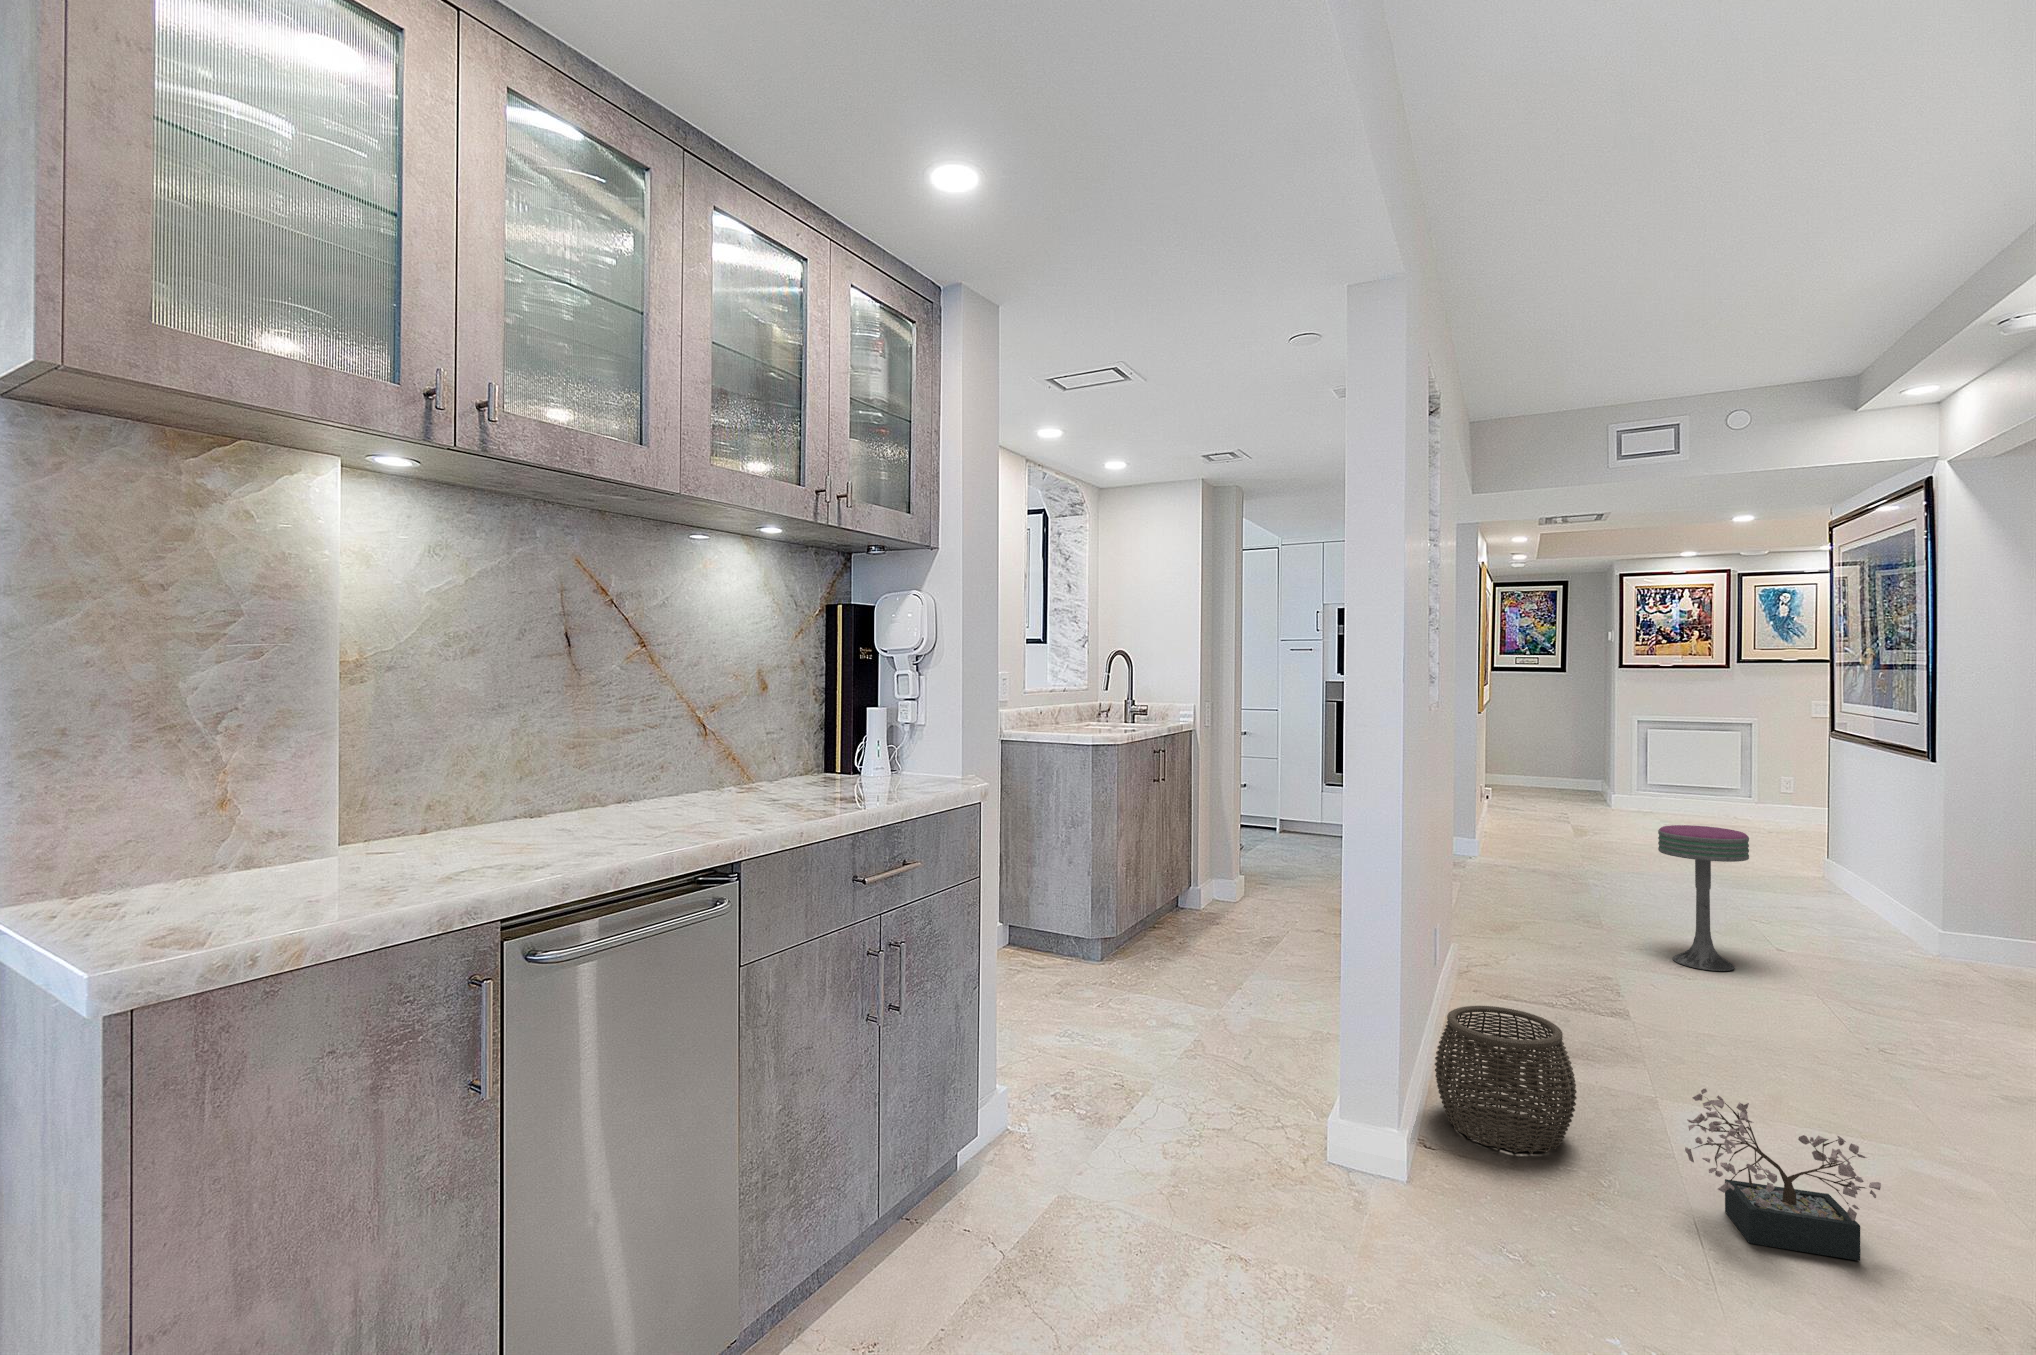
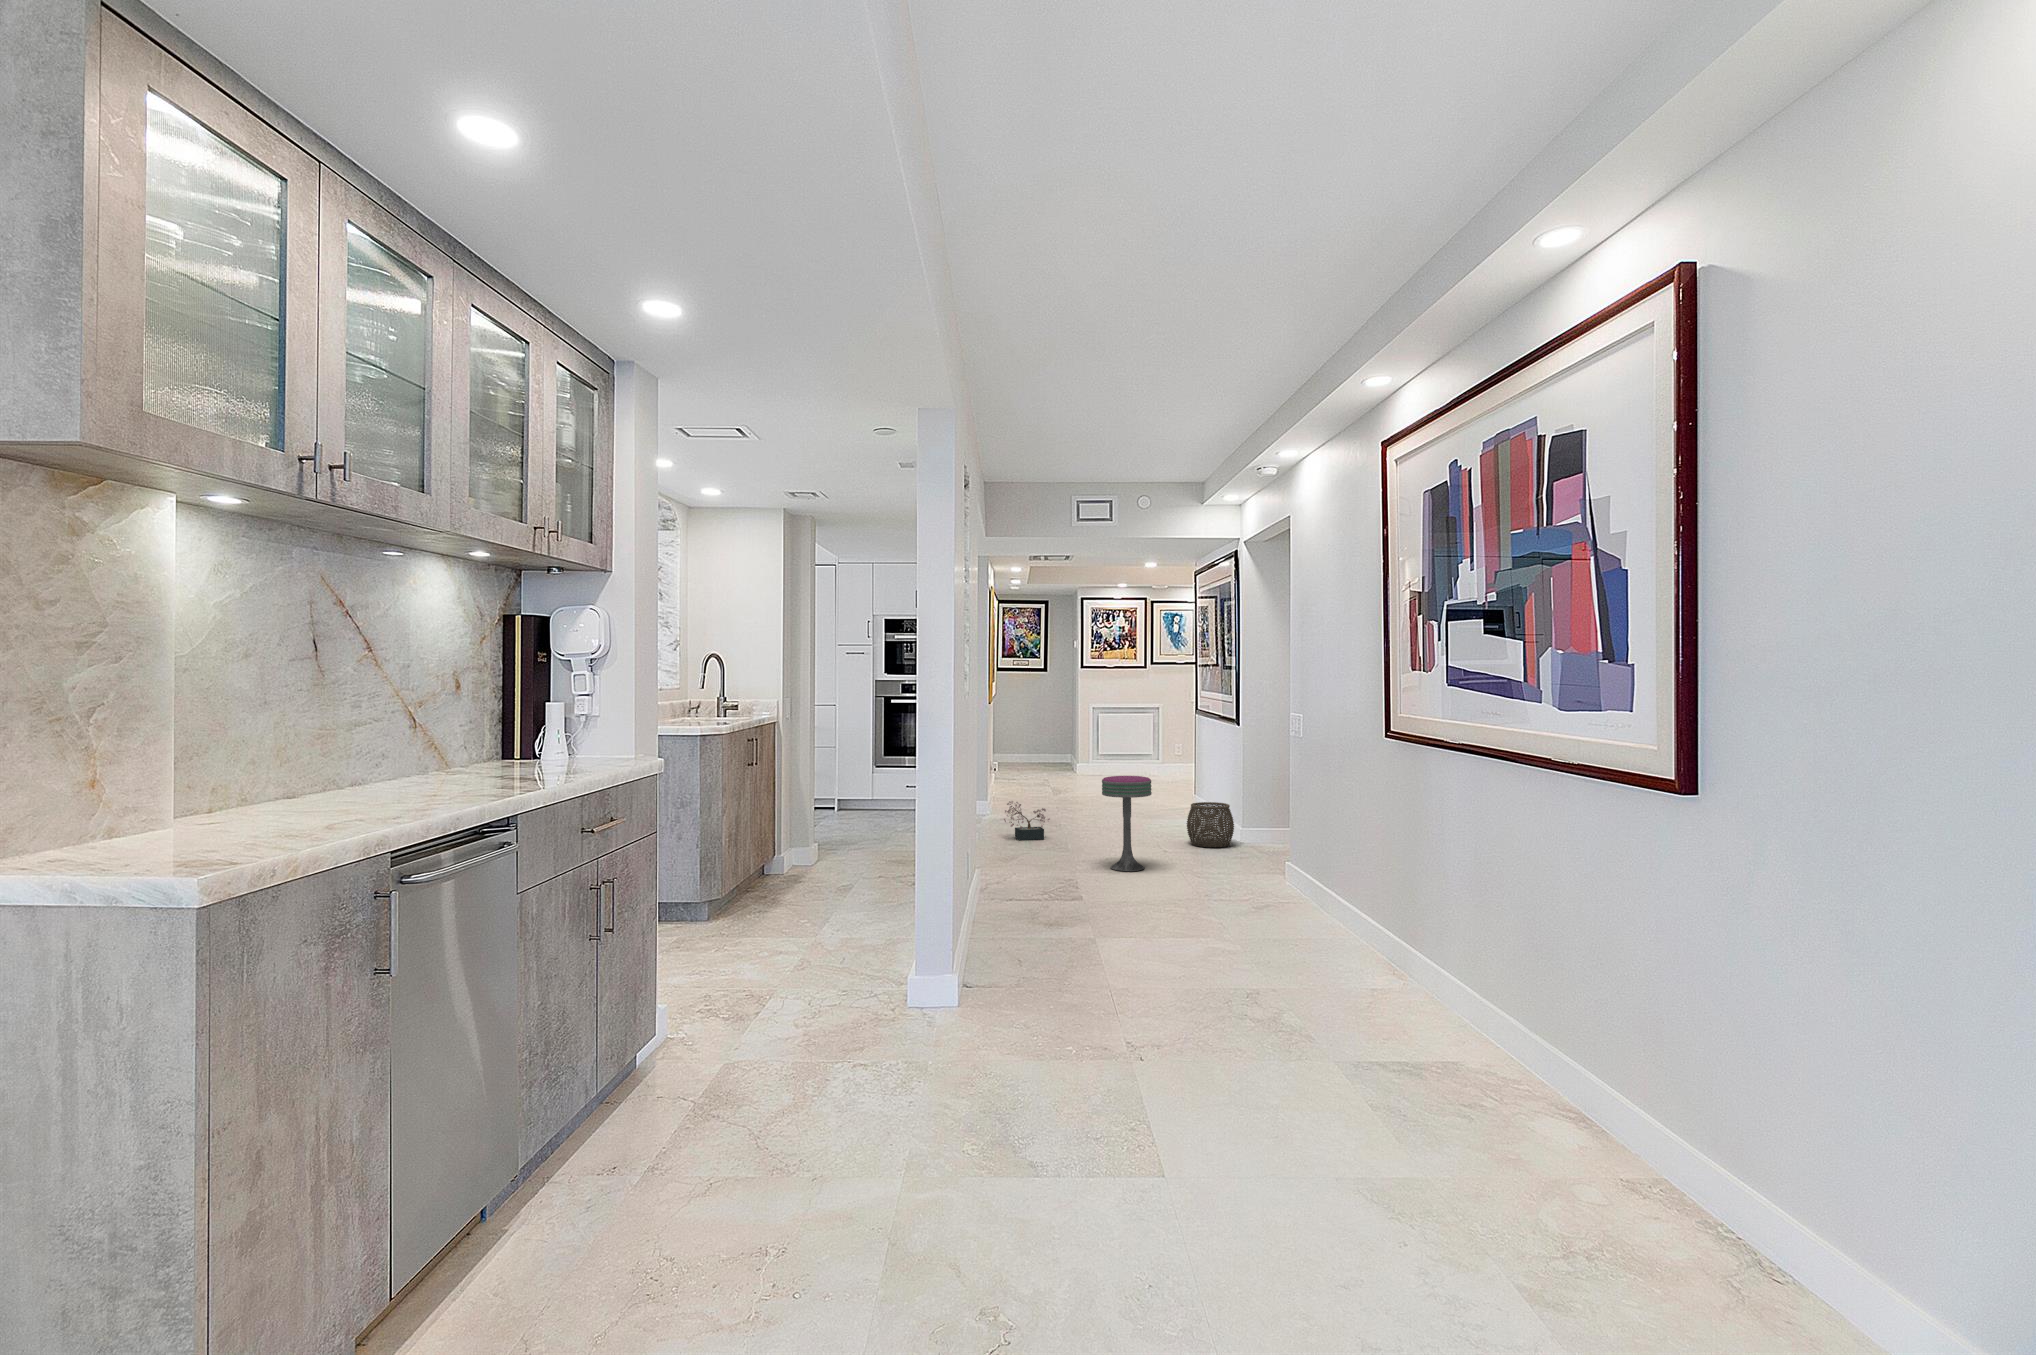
woven basket: present [1435,1006,1577,1154] -> present [1187,802,1234,848]
decorative plant: present [1685,1088,1881,1261] -> present [1004,801,1050,840]

